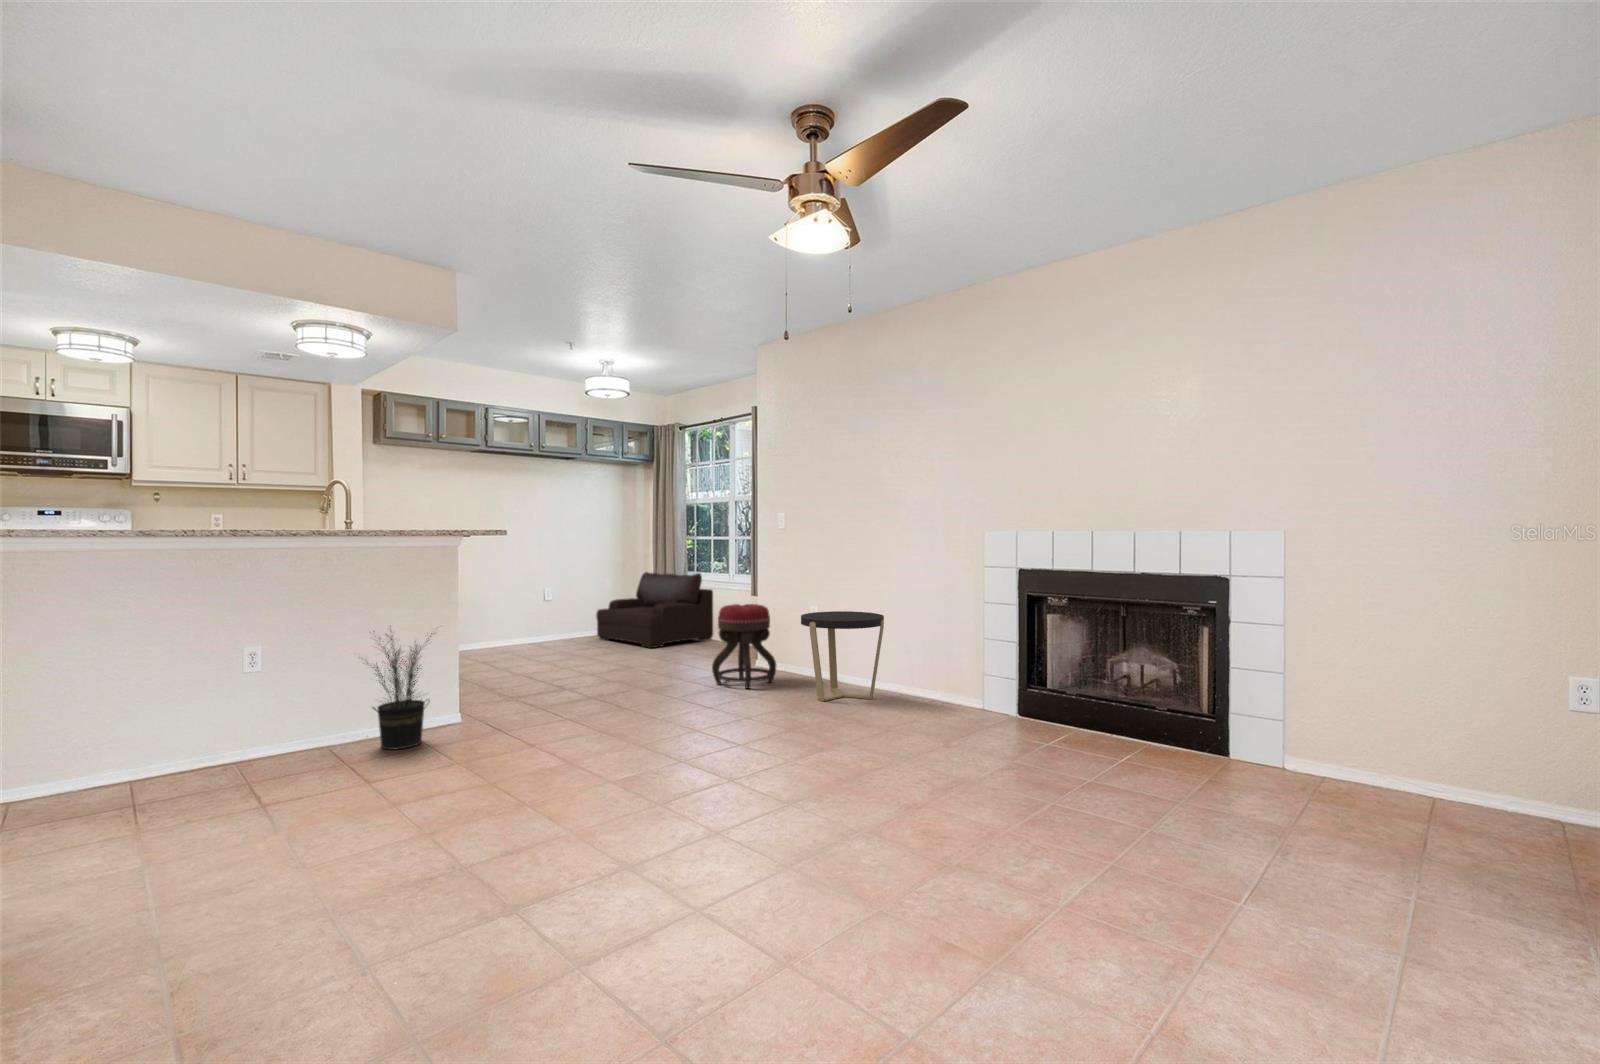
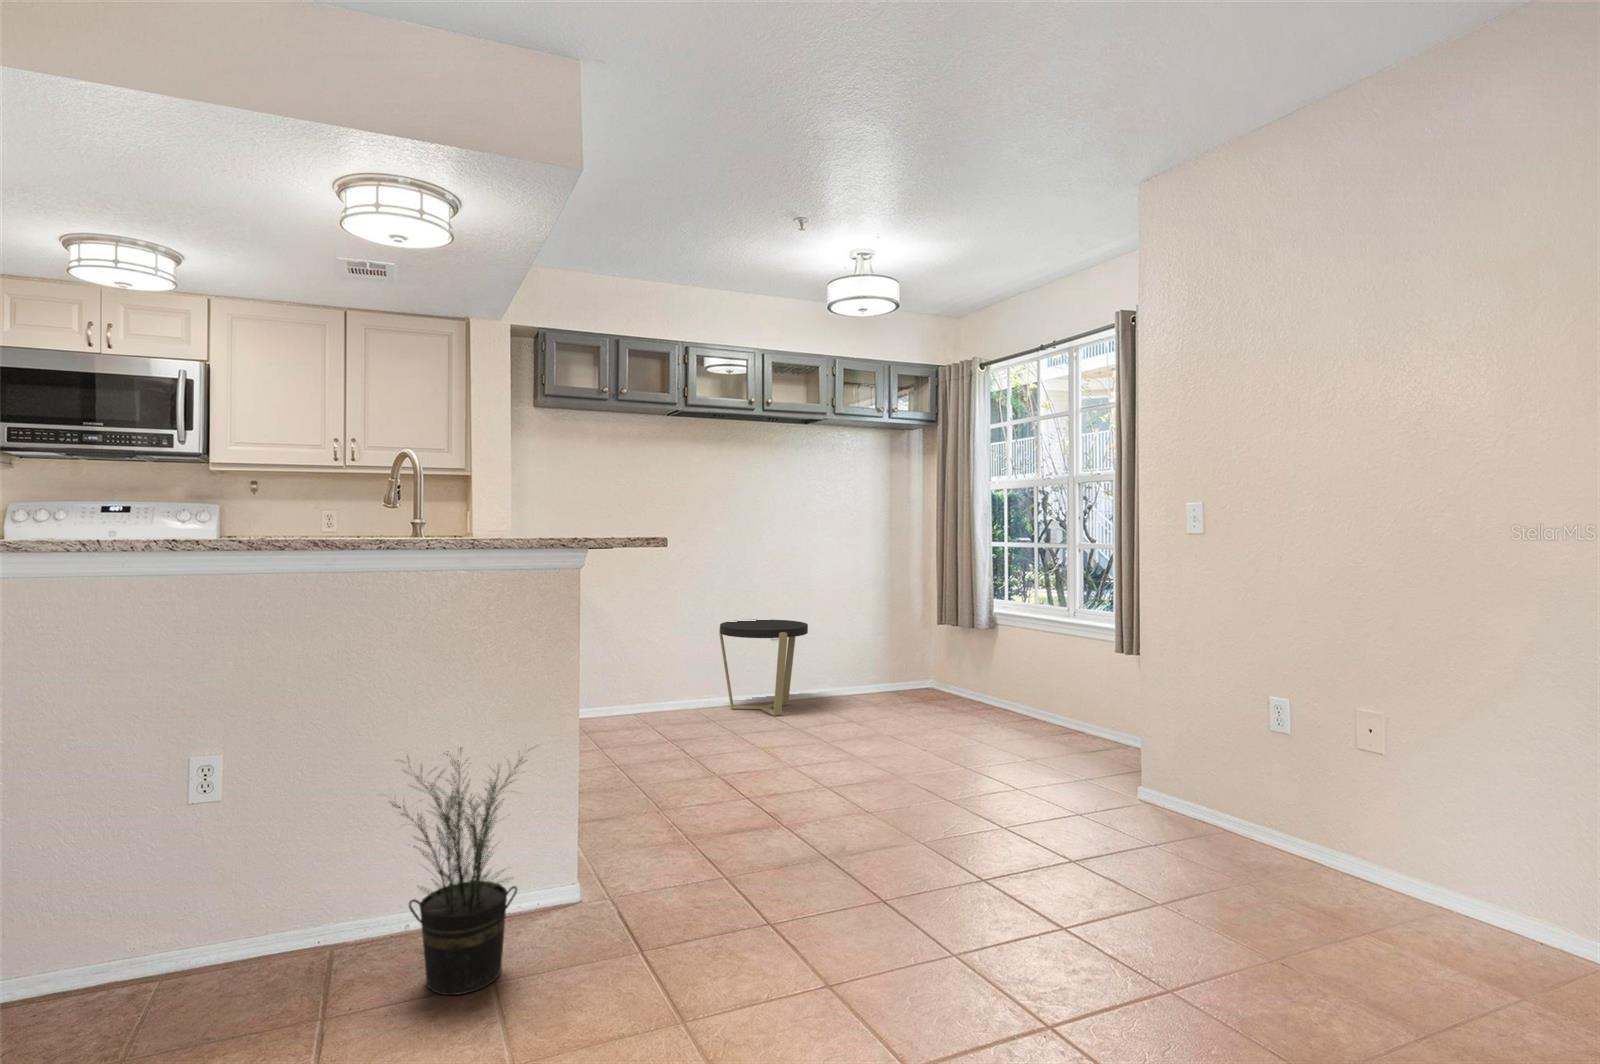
armchair: present [596,572,713,648] -> none [848,594,1034,727]
ottoman: present [712,604,776,689] -> none [1059,691,1196,877]
side table: present [801,611,884,701] -> present [719,619,808,716]

